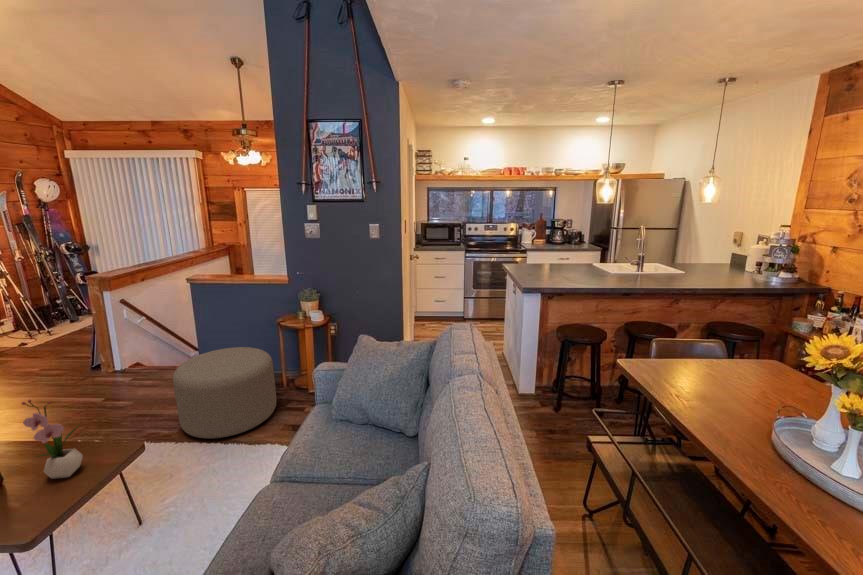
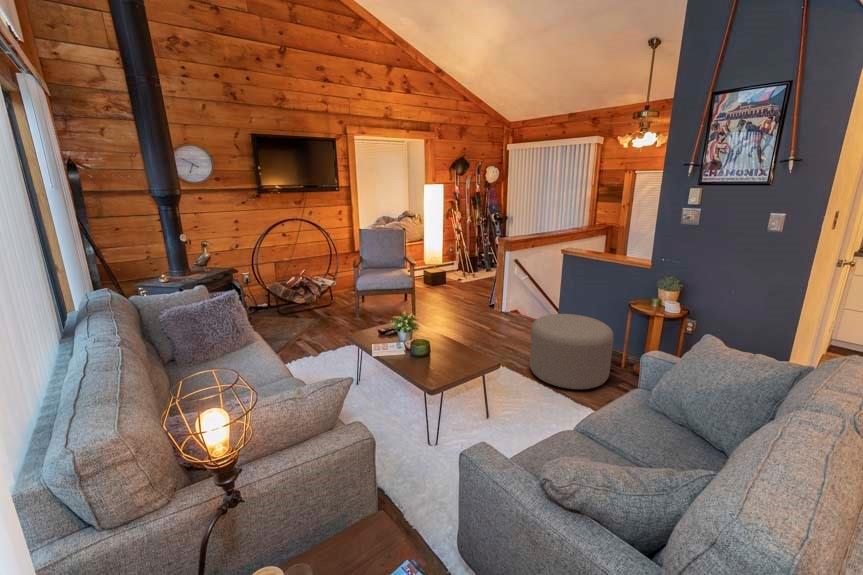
flower arrangement: present [22,400,83,479] -> none [446,307,471,363]

